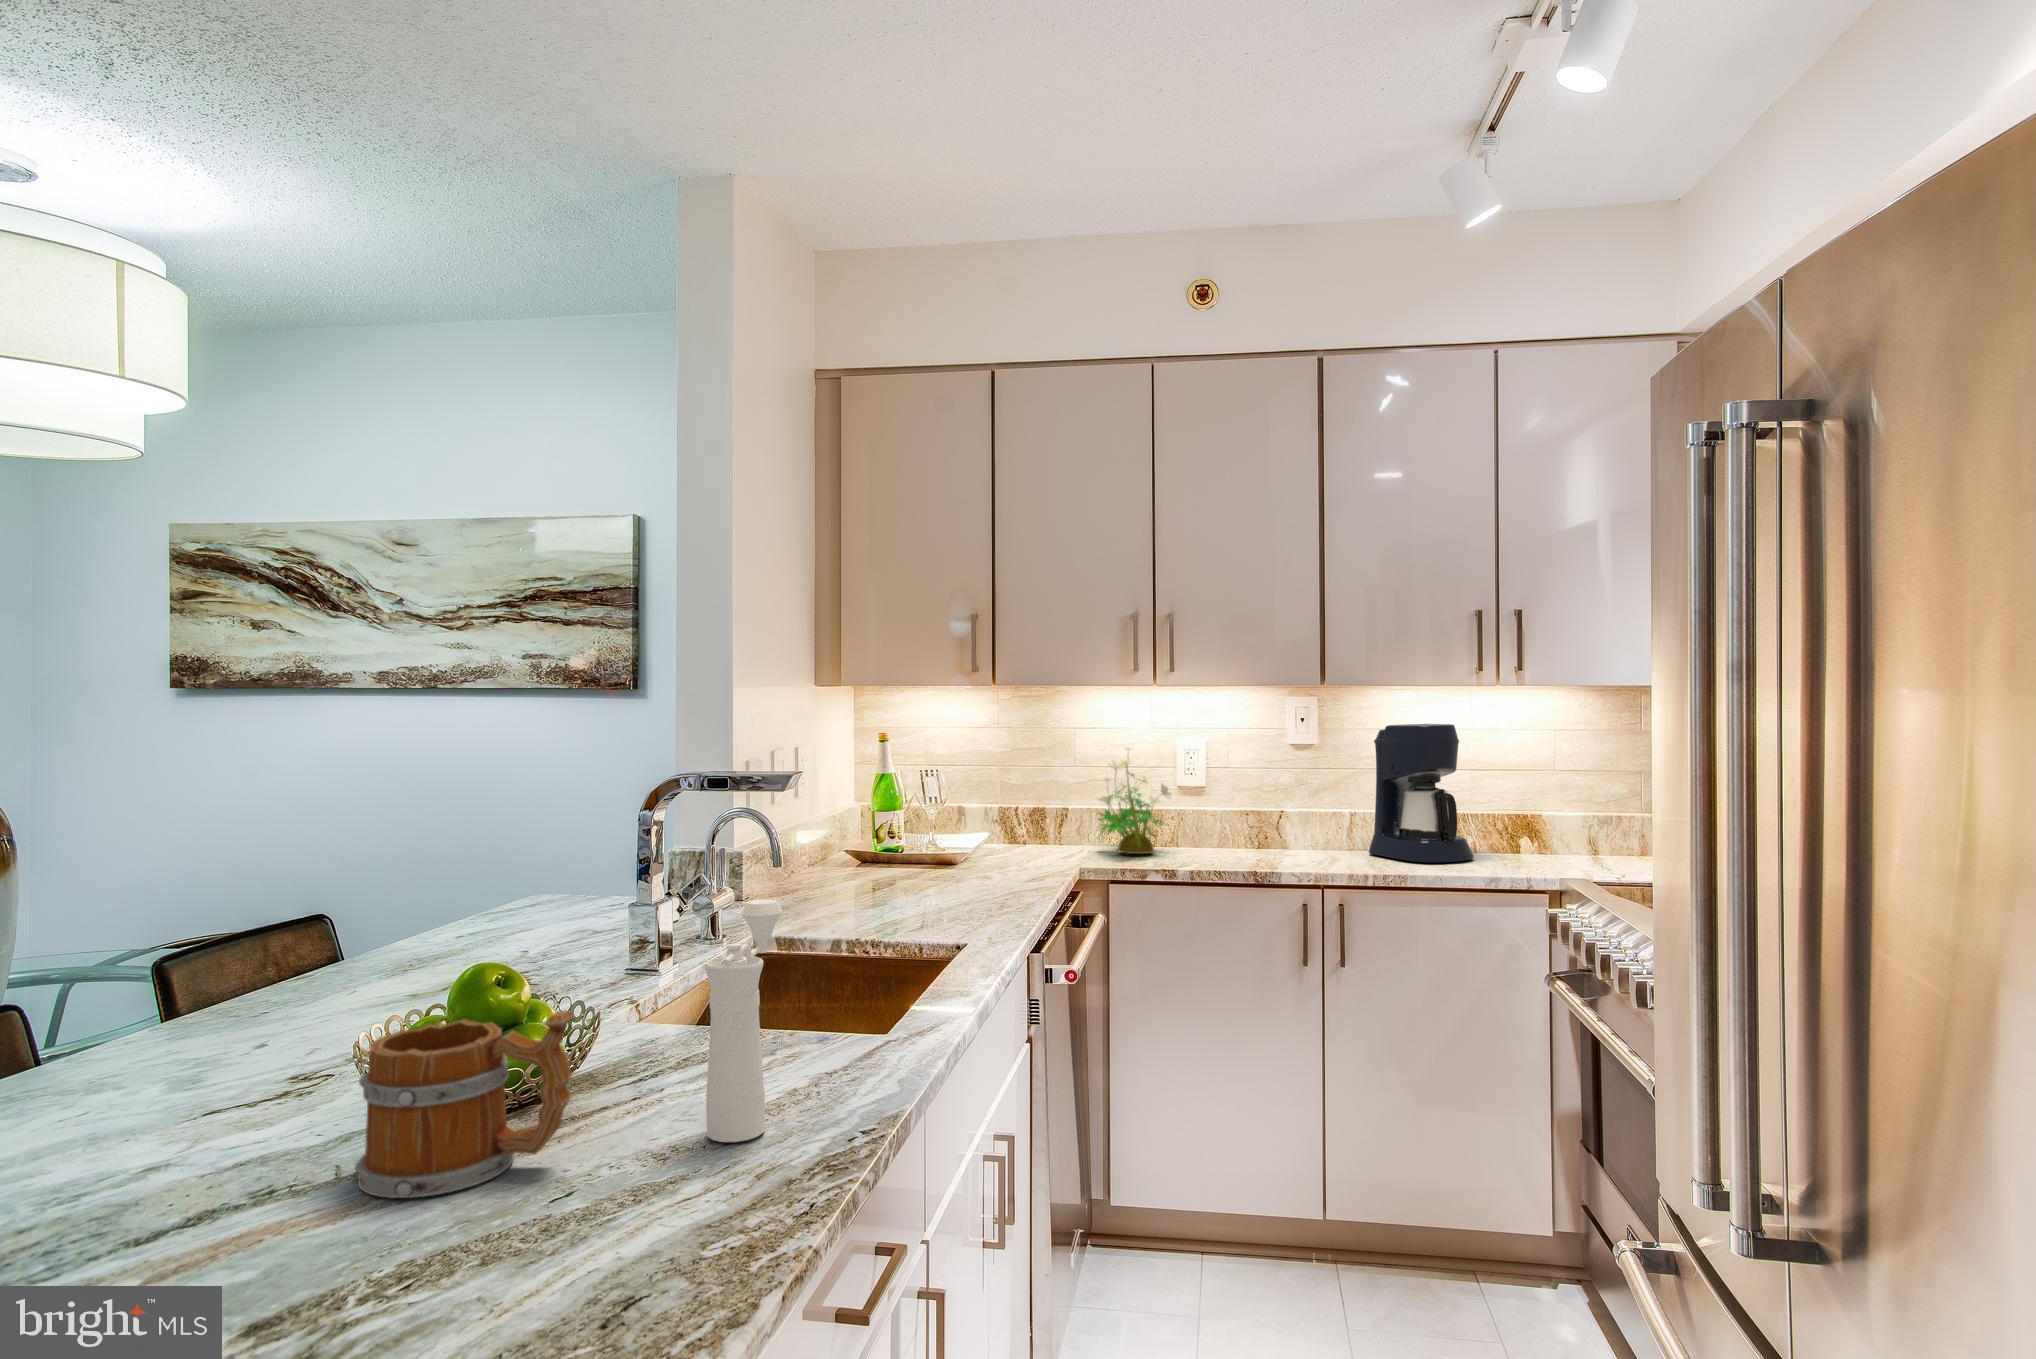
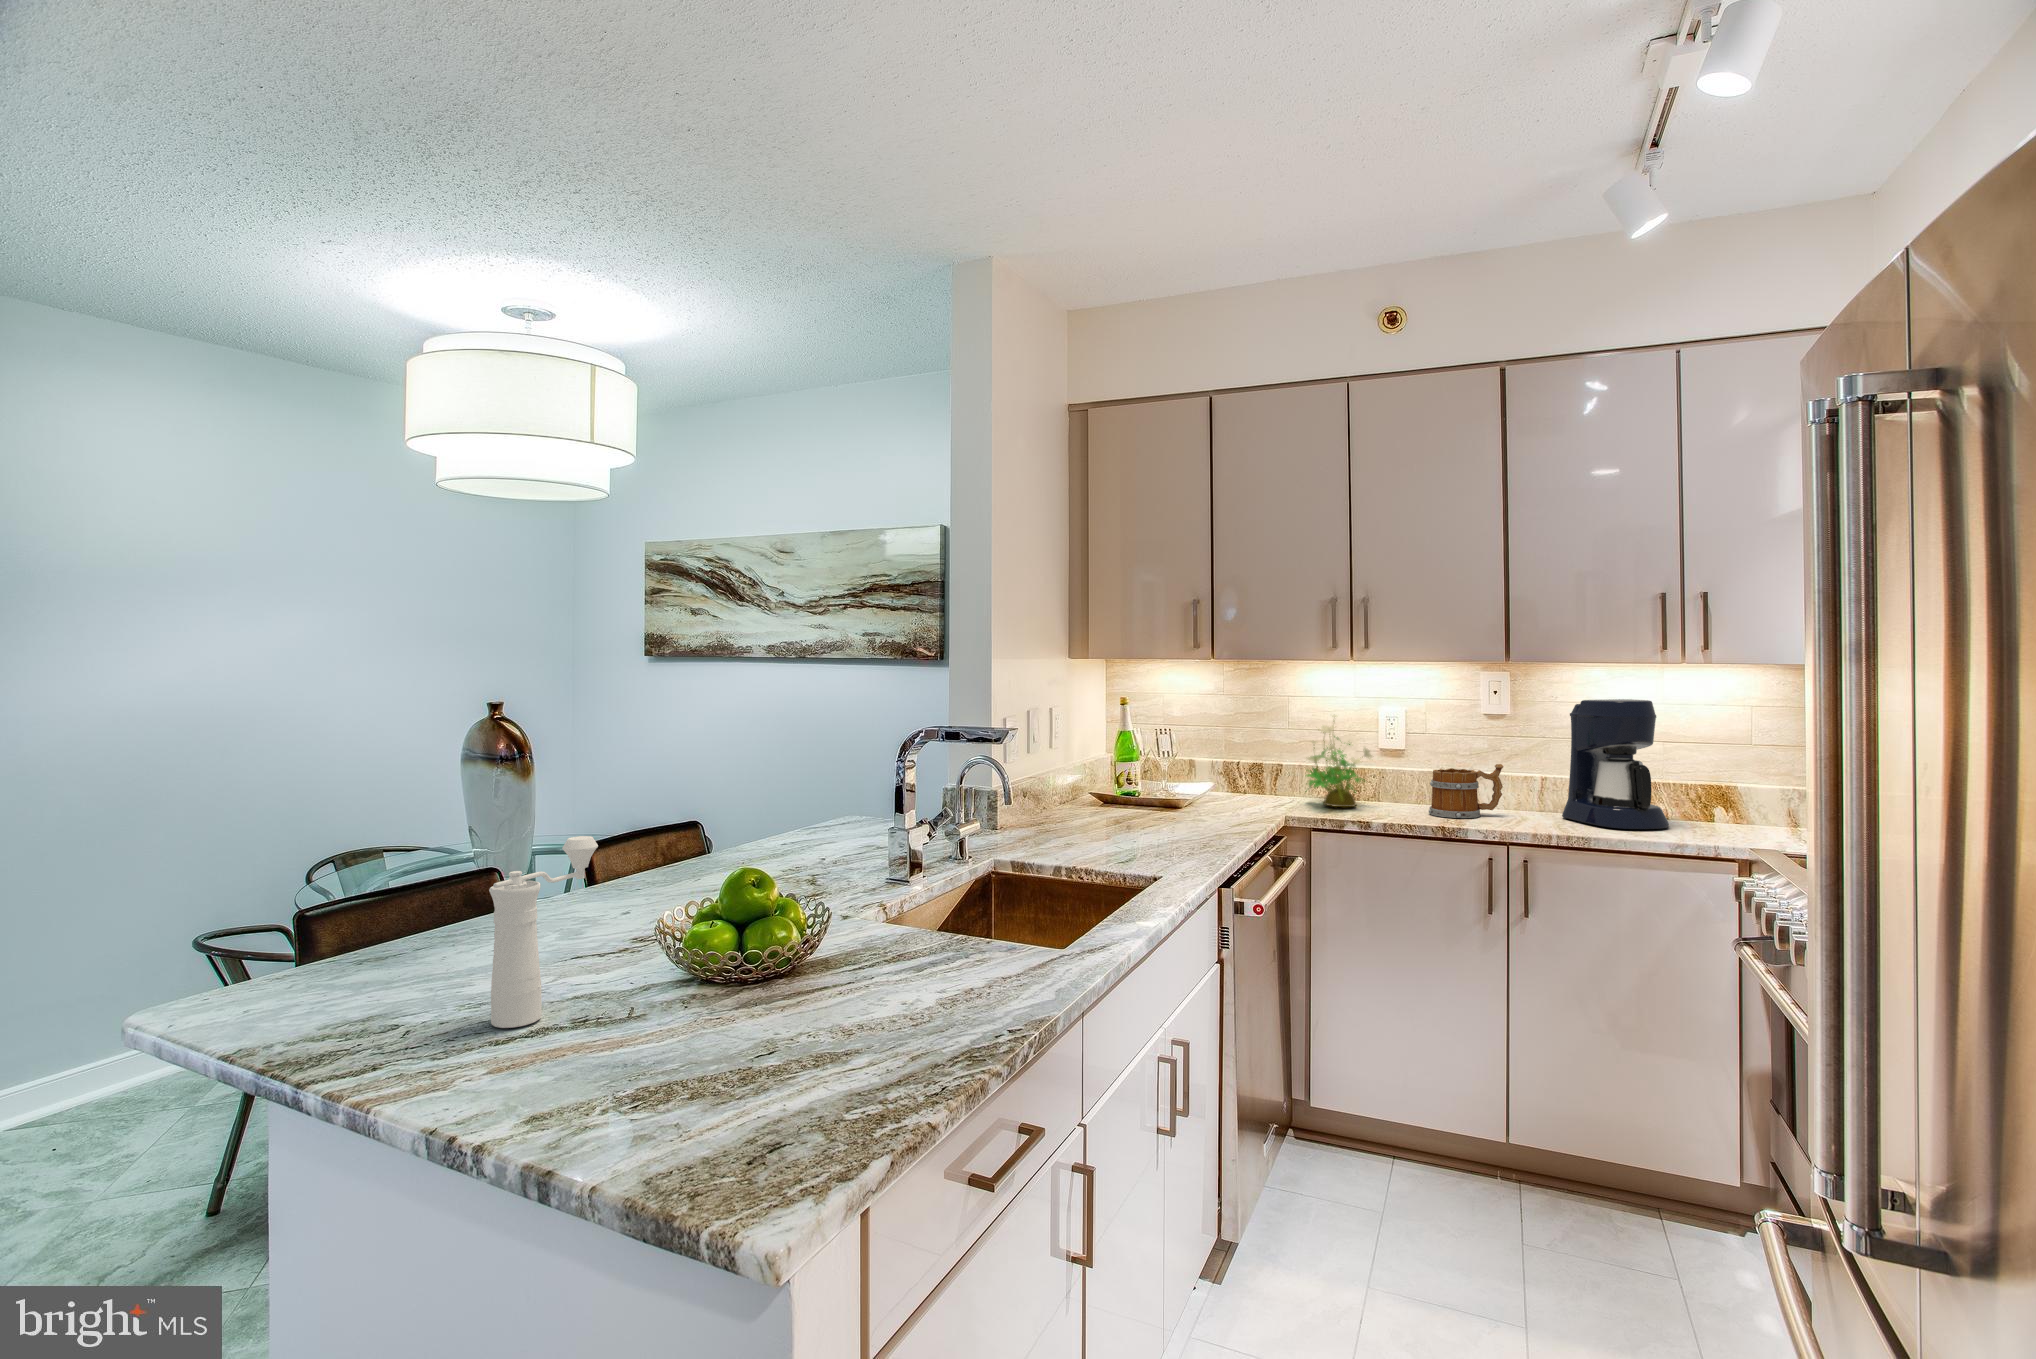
pepper mill: present [704,899,783,1142] -> present [489,836,598,1028]
mug: present [355,1010,574,1198] -> present [1429,764,1504,818]

